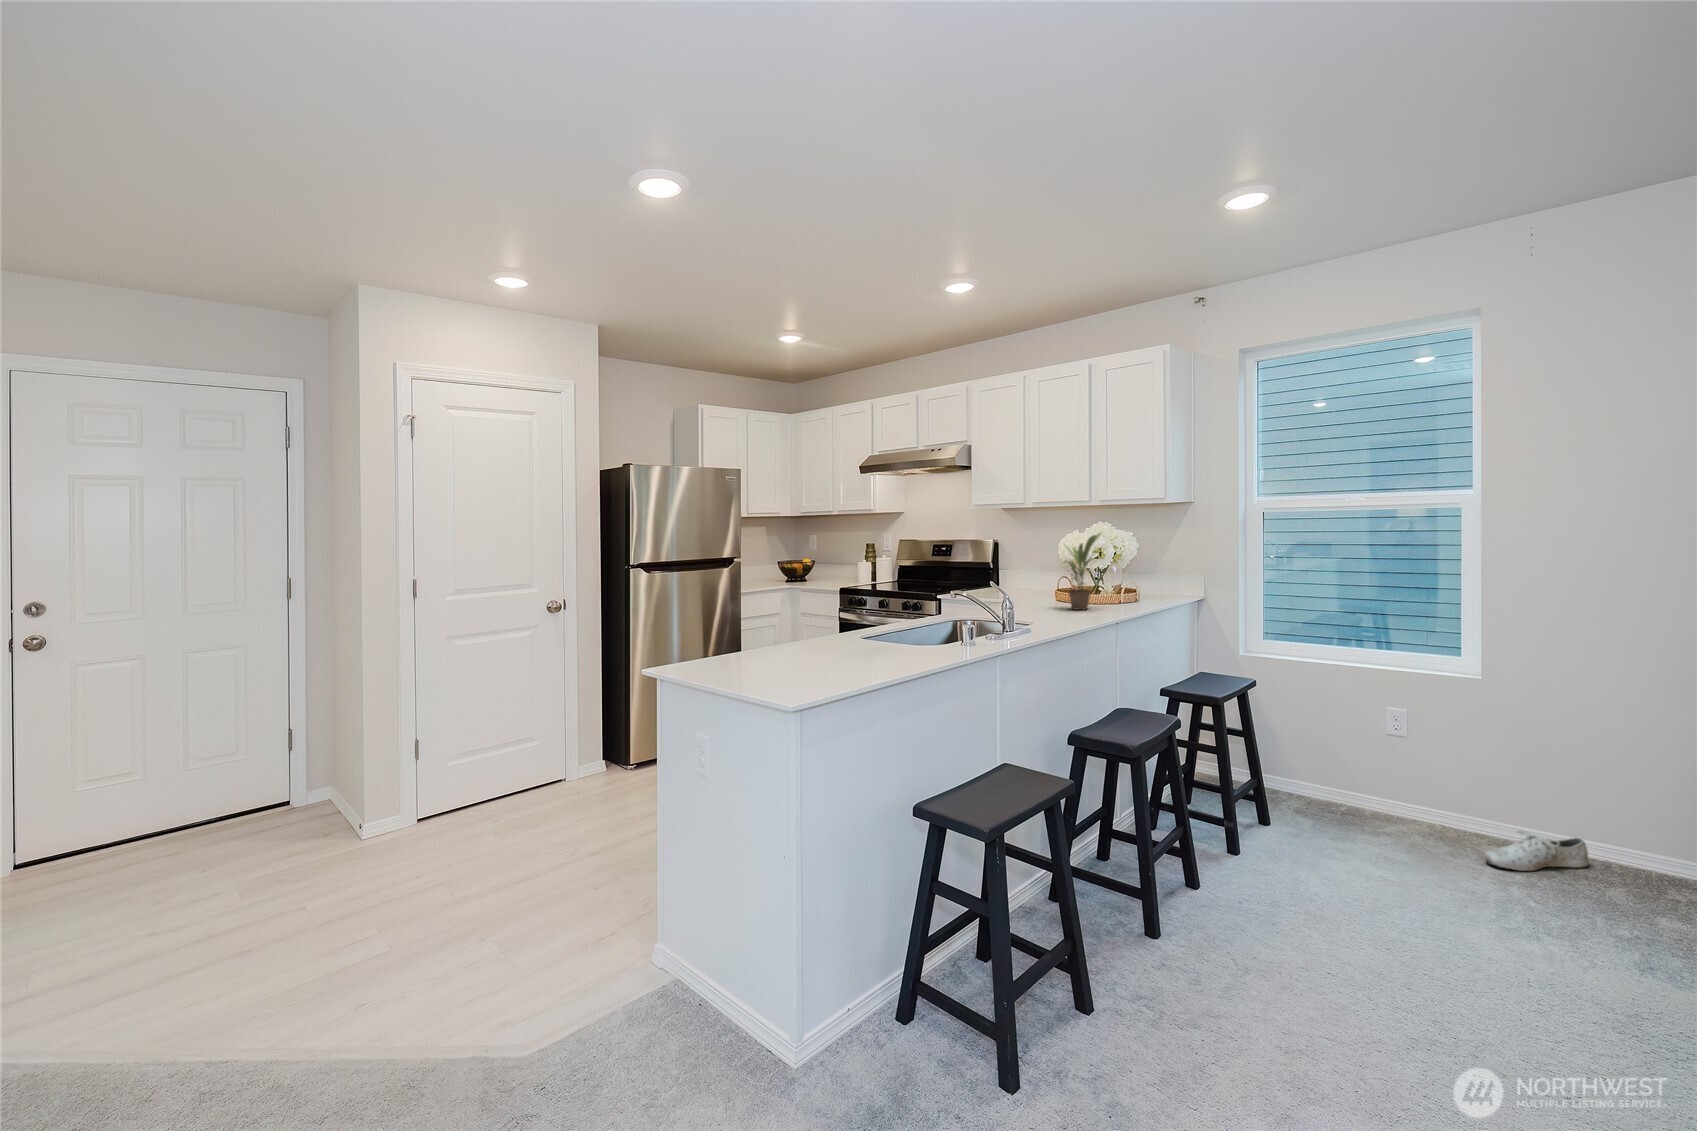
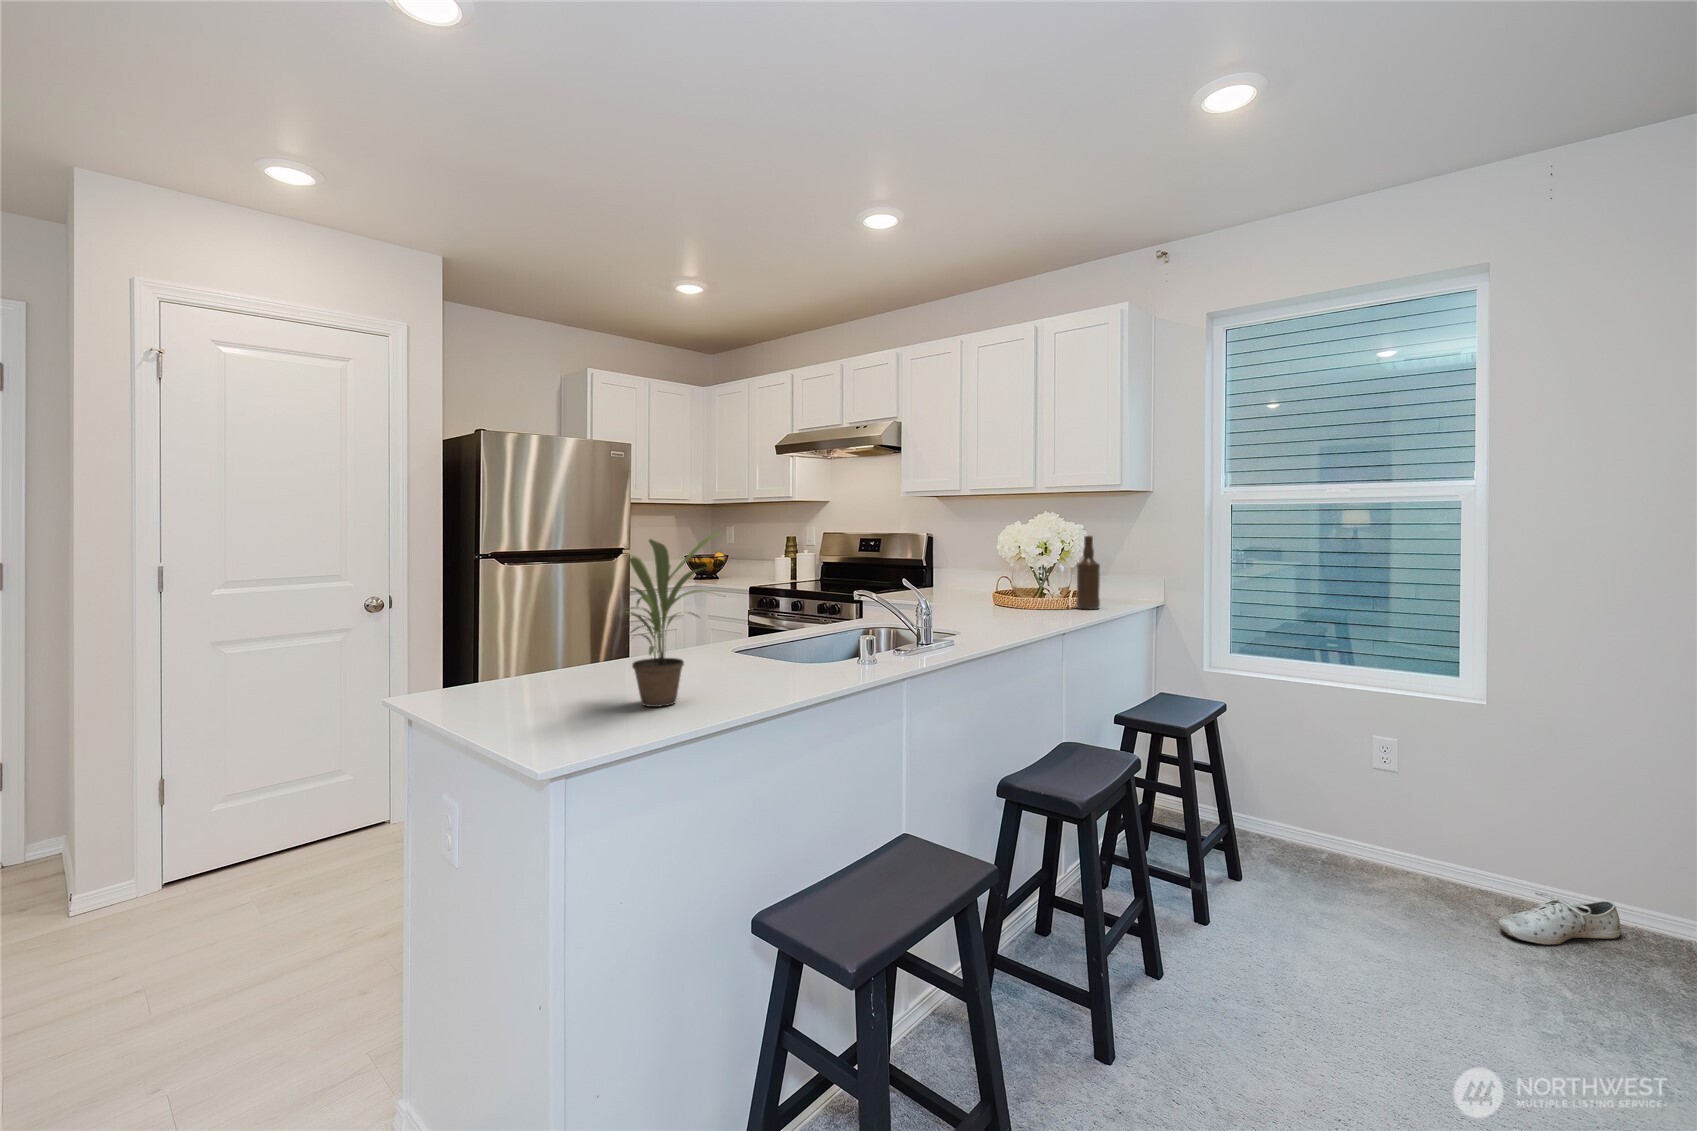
potted plant: present [1062,533,1102,610] -> present [626,533,725,707]
bottle: none [1127,540,1148,603] -> present [1076,536,1100,609]

